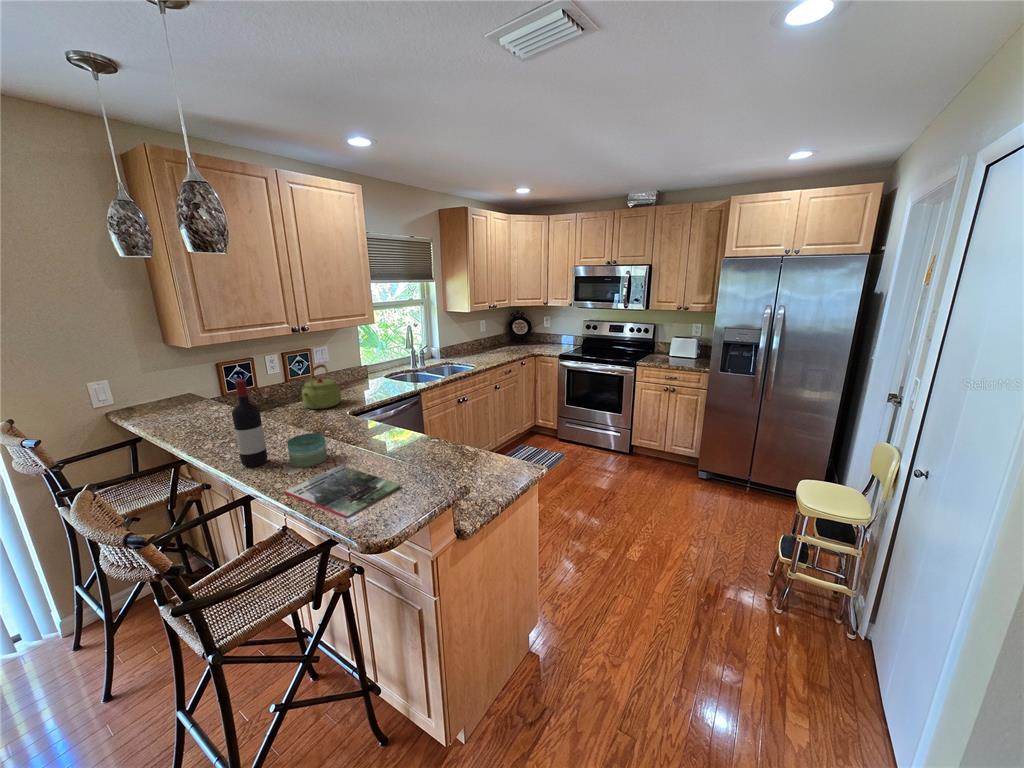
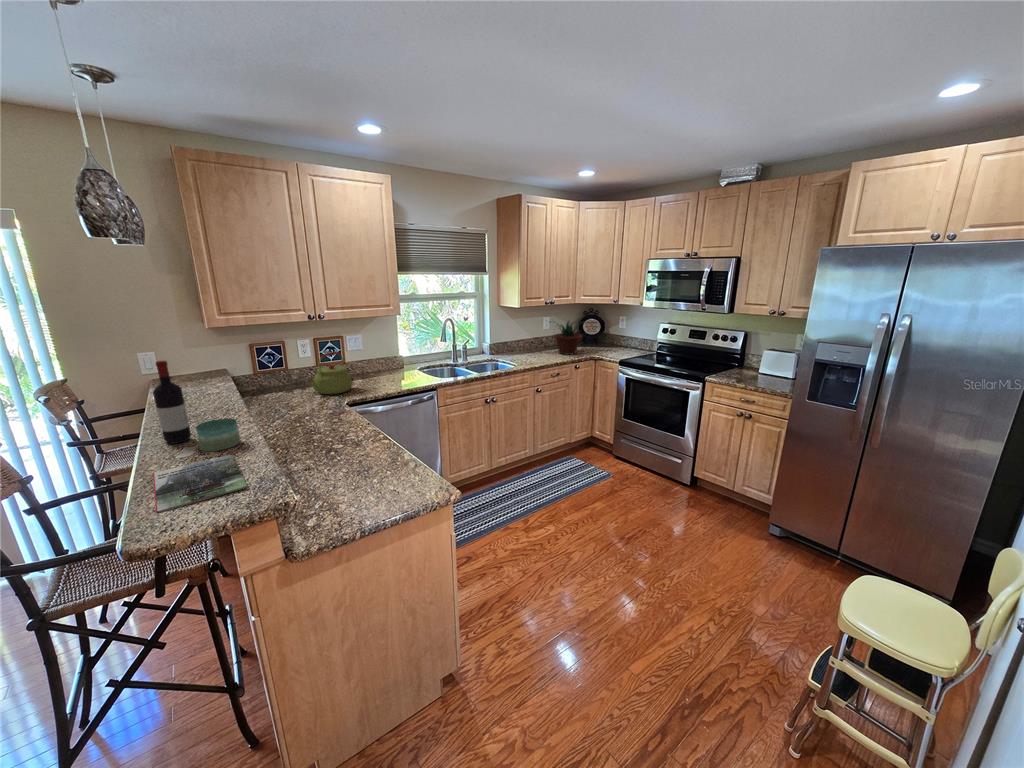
potted plant: none [491,322,523,353] -> present [554,321,582,355]

